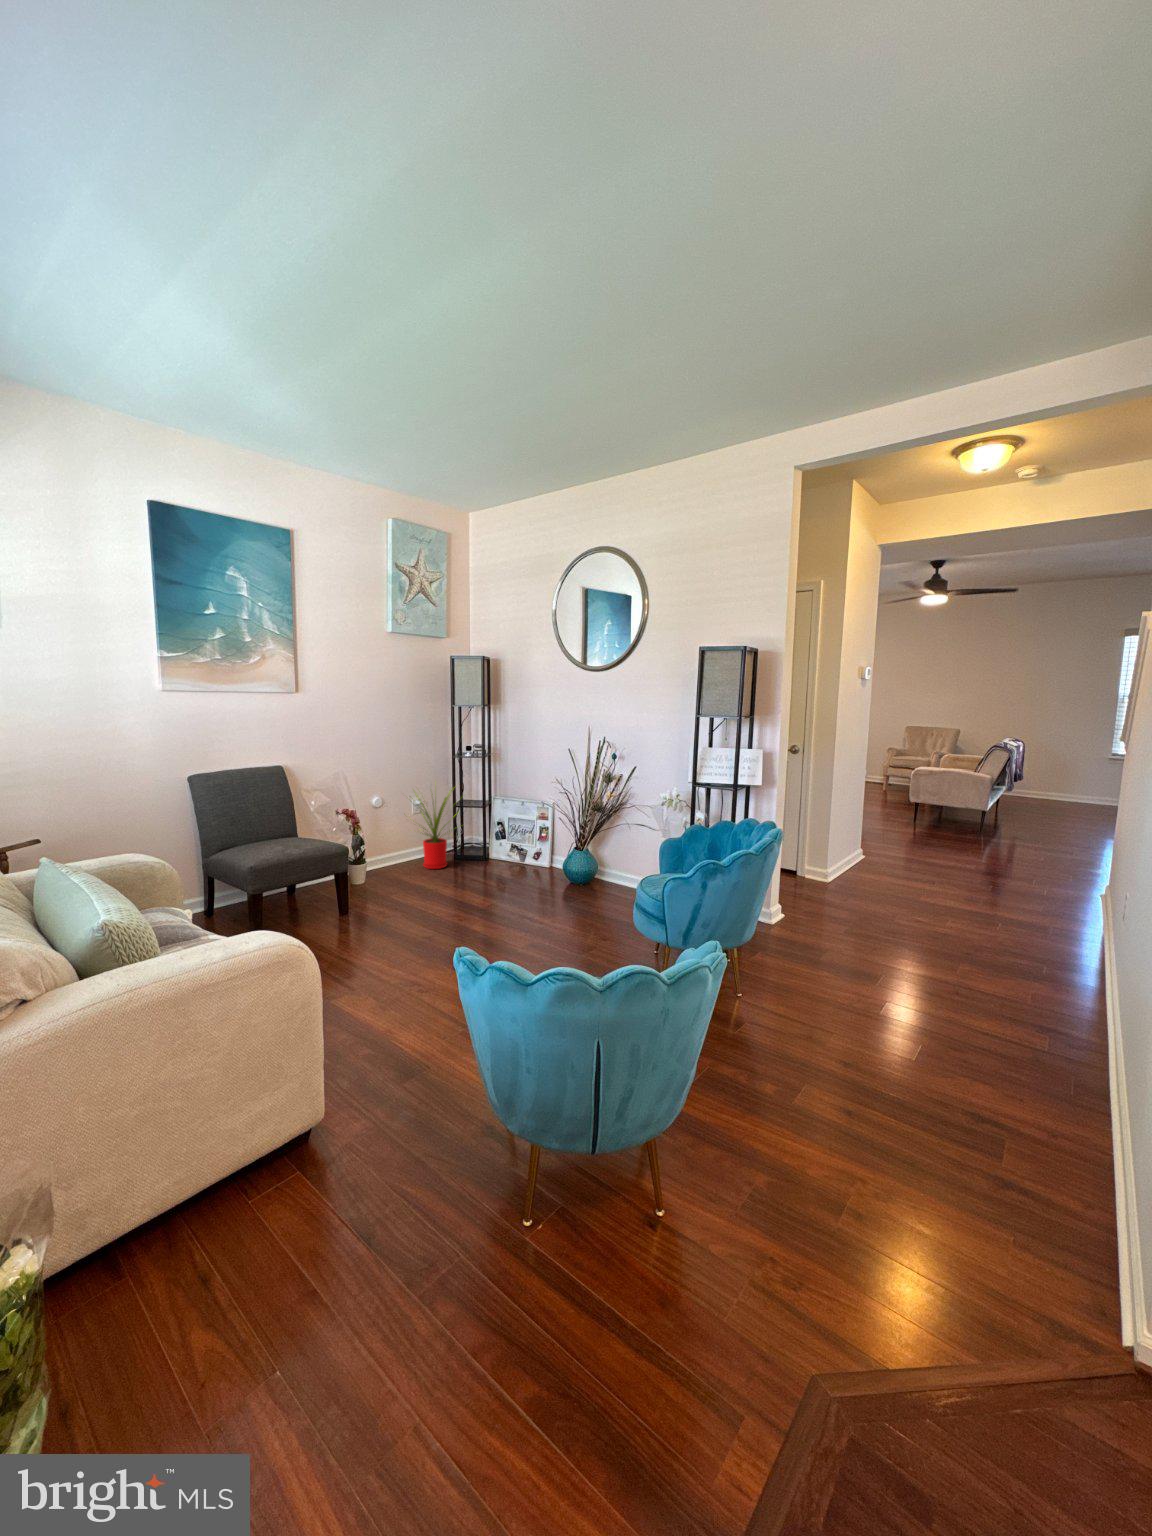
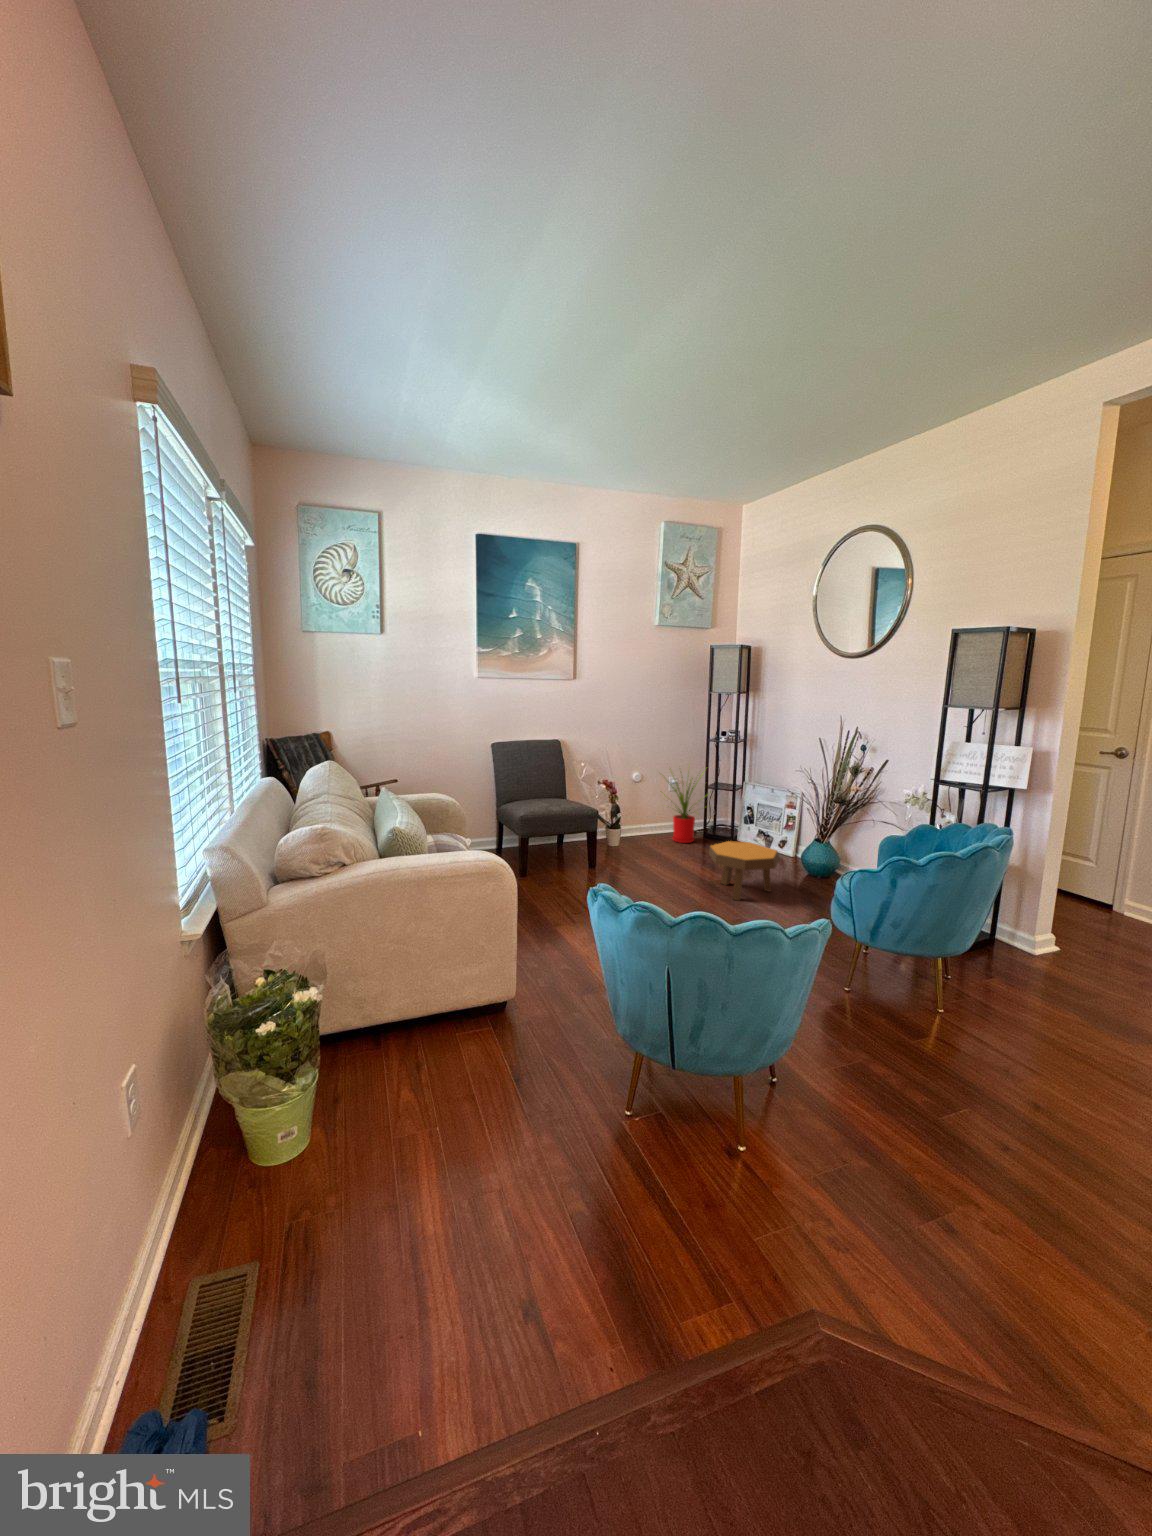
footstool: none [486,860,558,925] -> present [709,841,780,900]

